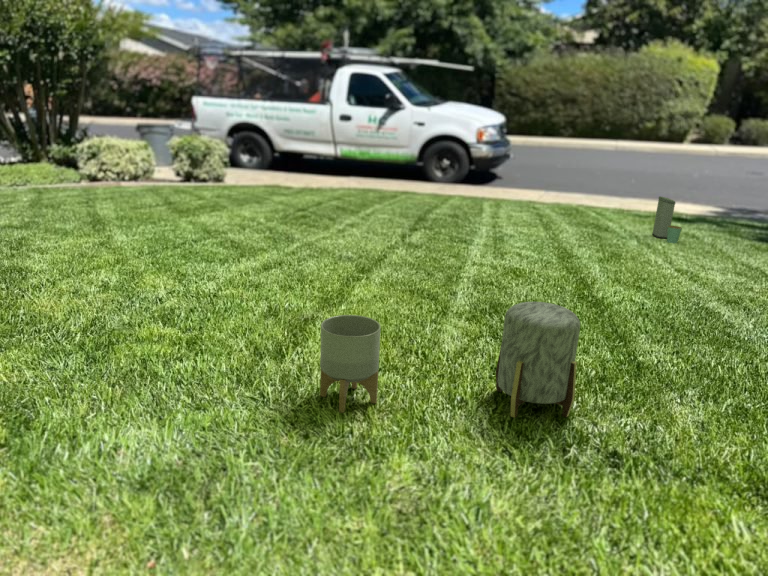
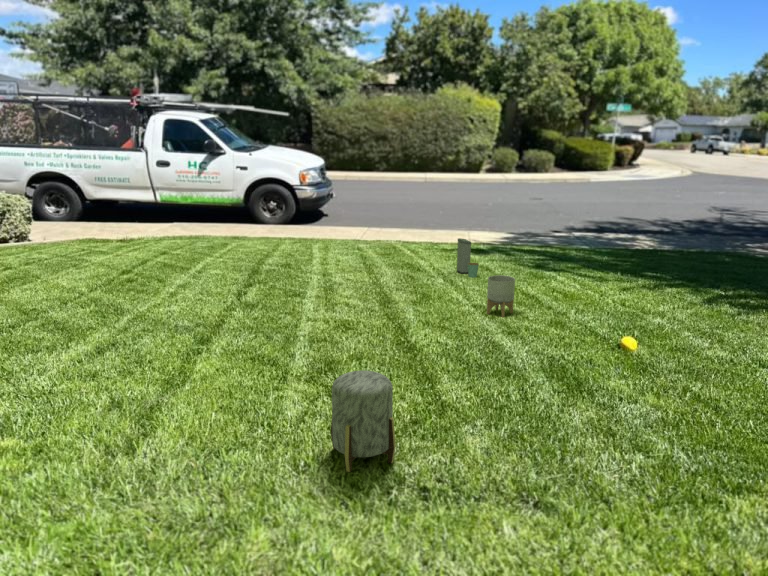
planter: present [320,315,381,413] -> present [487,275,515,317]

